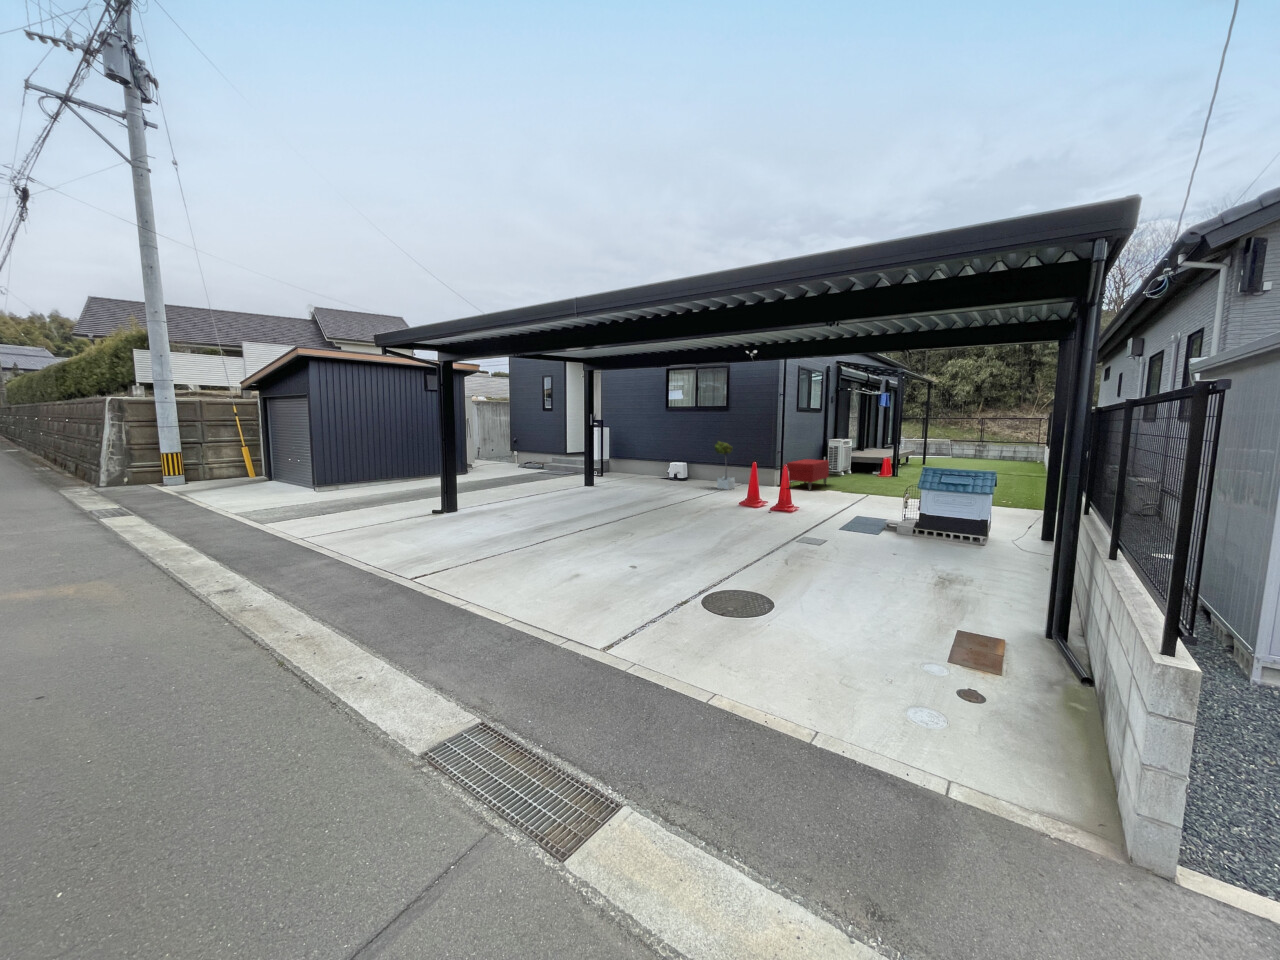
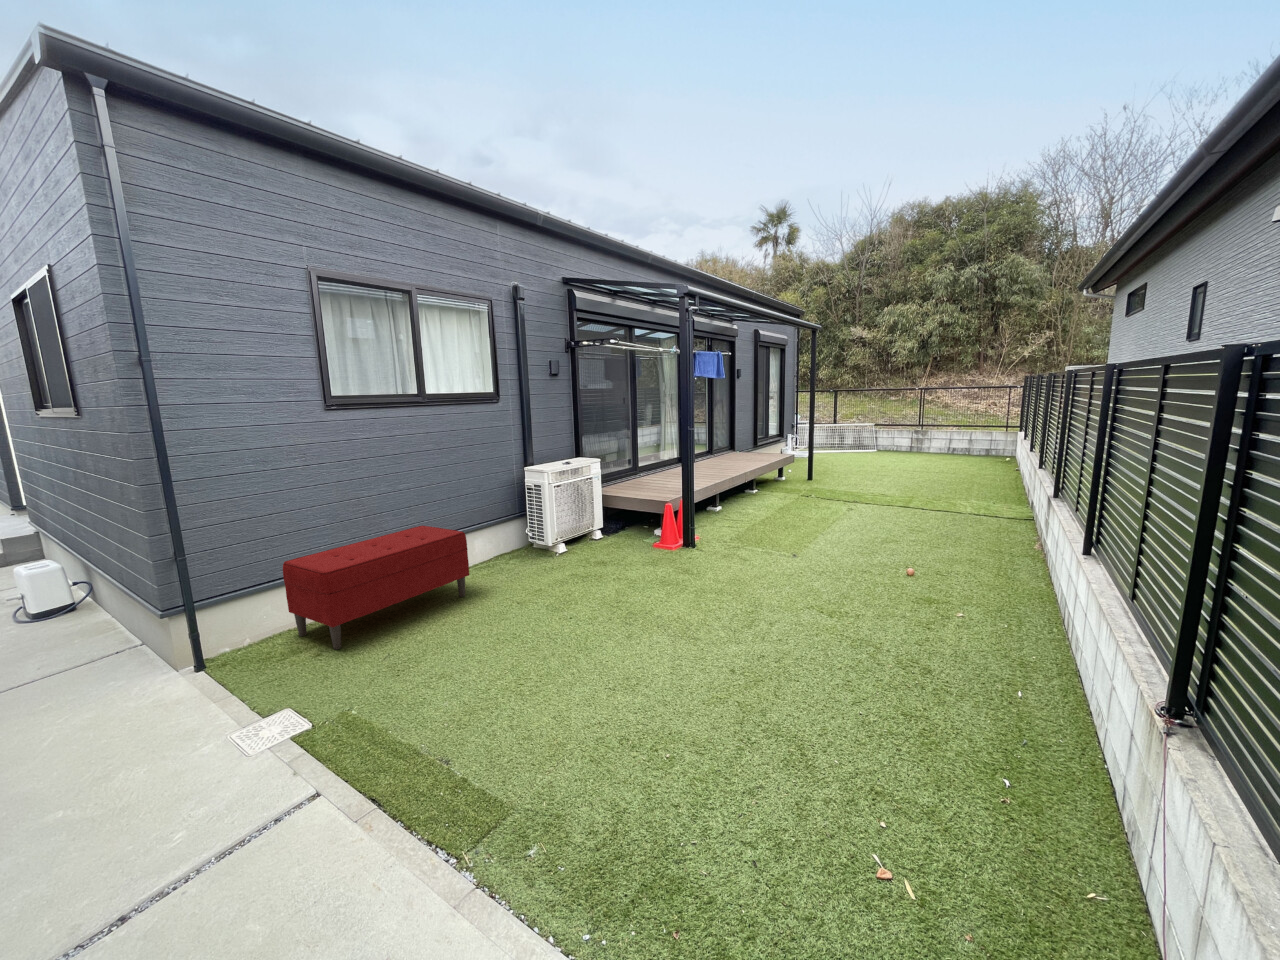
potted tree: present [715,441,735,490] -> none [14,511,122,665]

